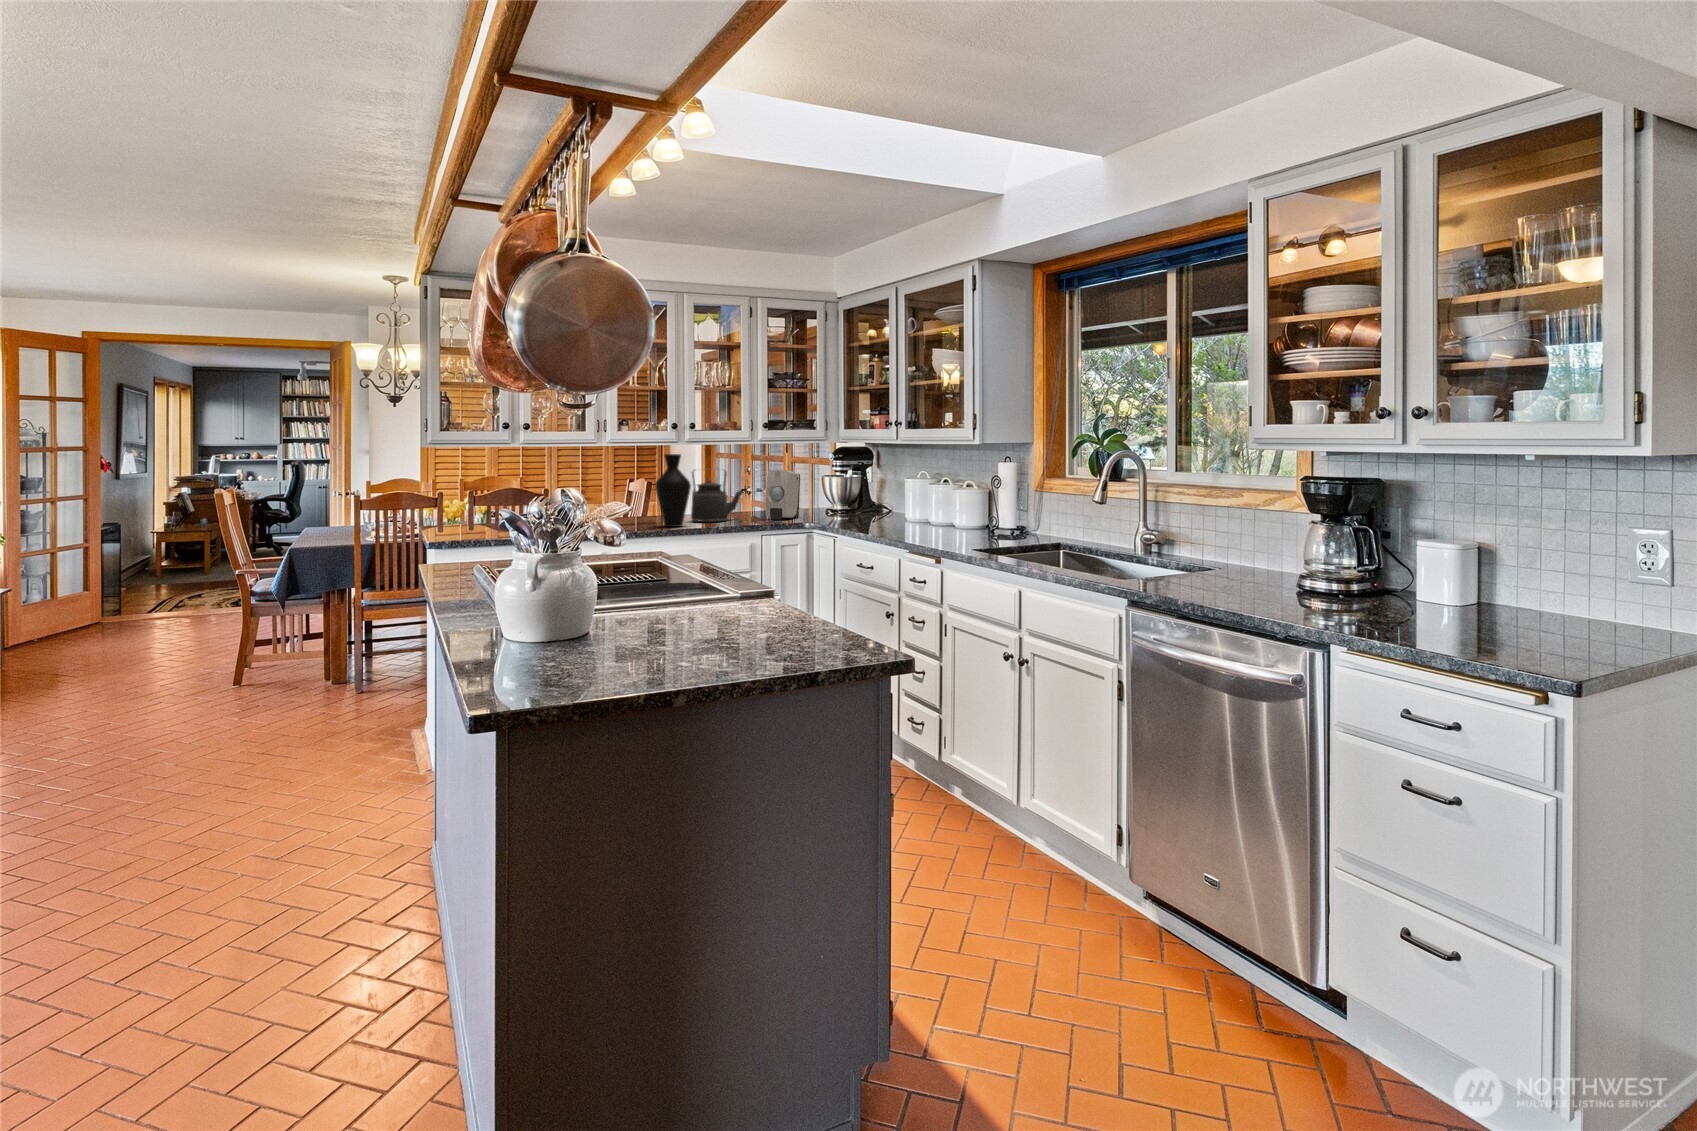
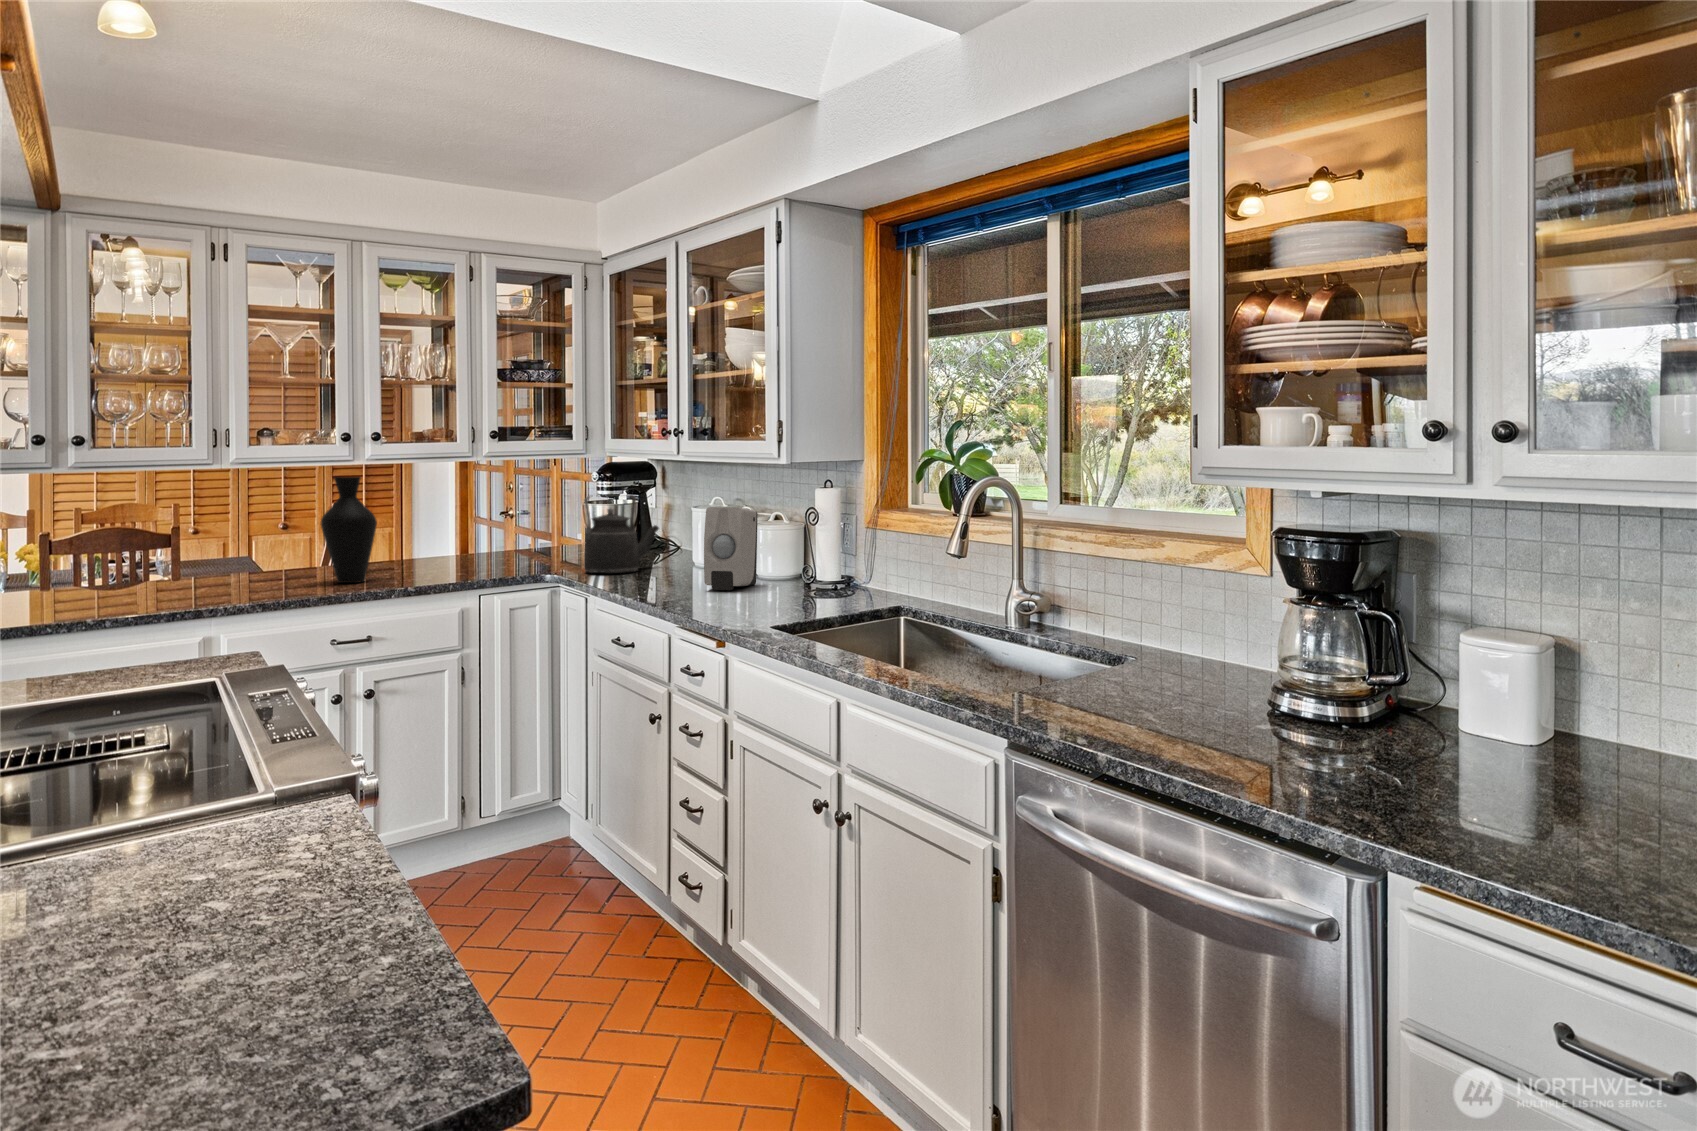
soap dispenser: present [766,470,800,519] -> present [704,507,758,590]
kettle: present [691,471,742,522] -> present [584,495,659,573]

